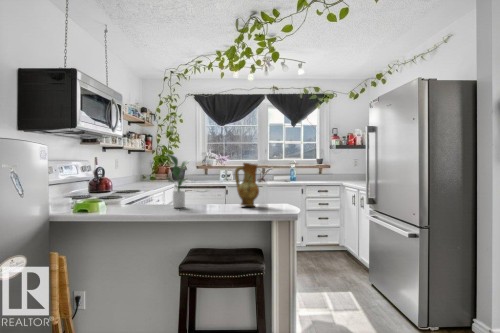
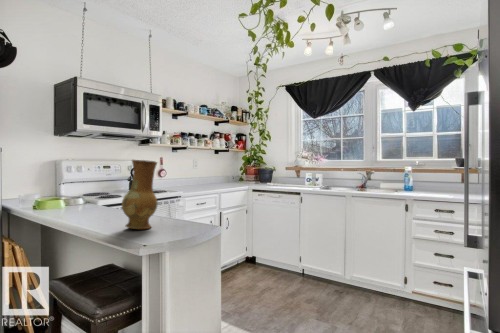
potted plant: present [167,154,190,208] -> none [73,149,111,218]

